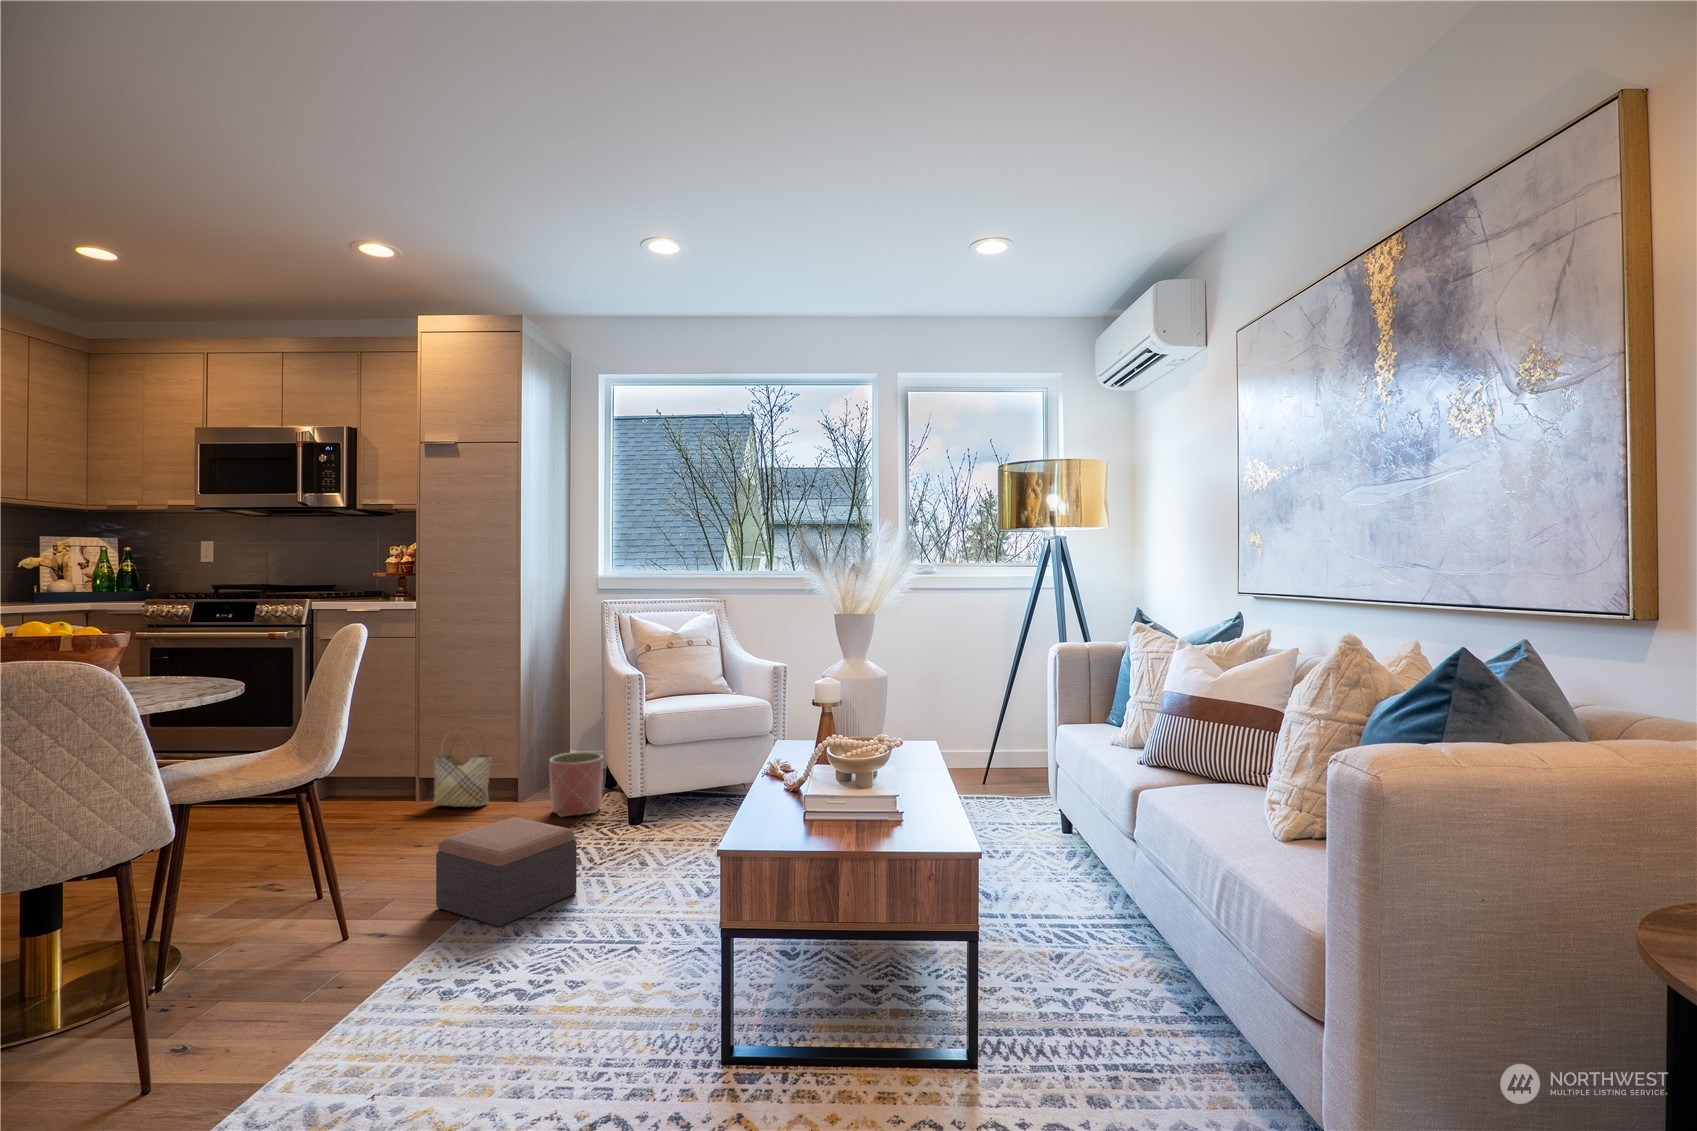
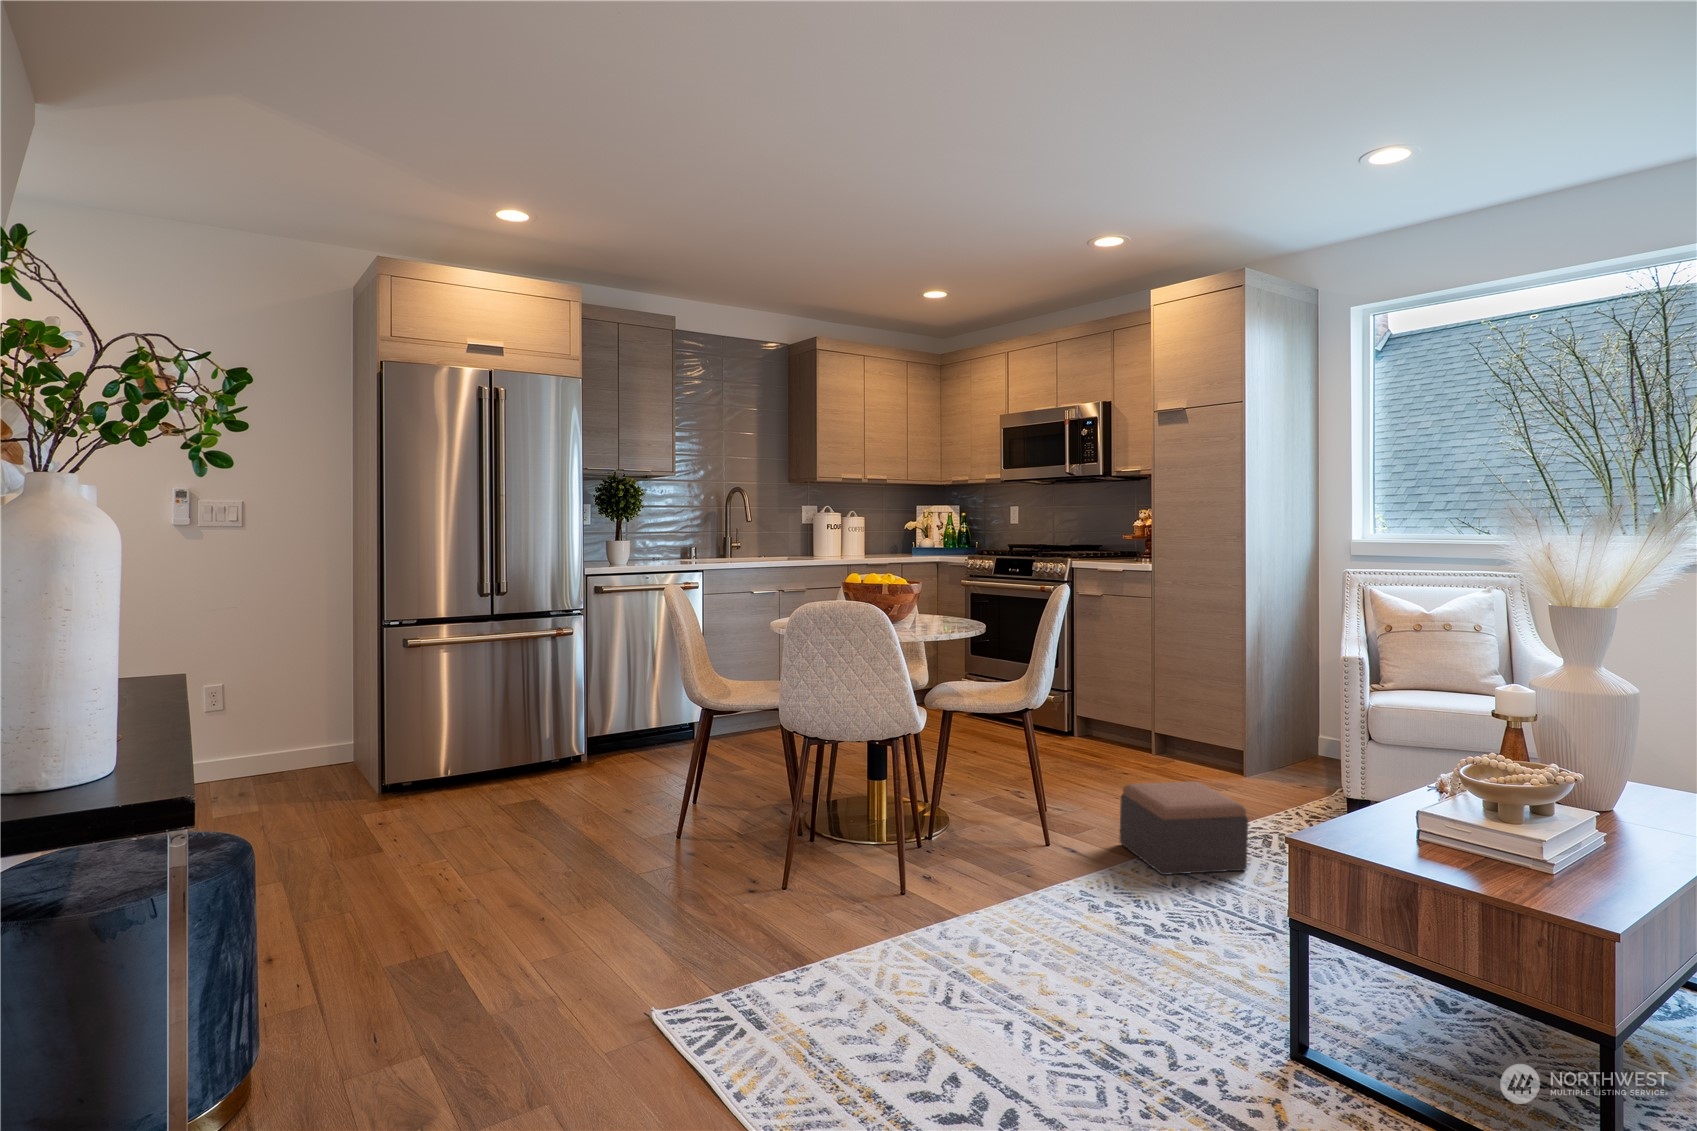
woven basket: present [433,728,492,807] -> none [1160,692,1217,771]
planter: present [549,752,603,817] -> none [1266,735,1327,804]

